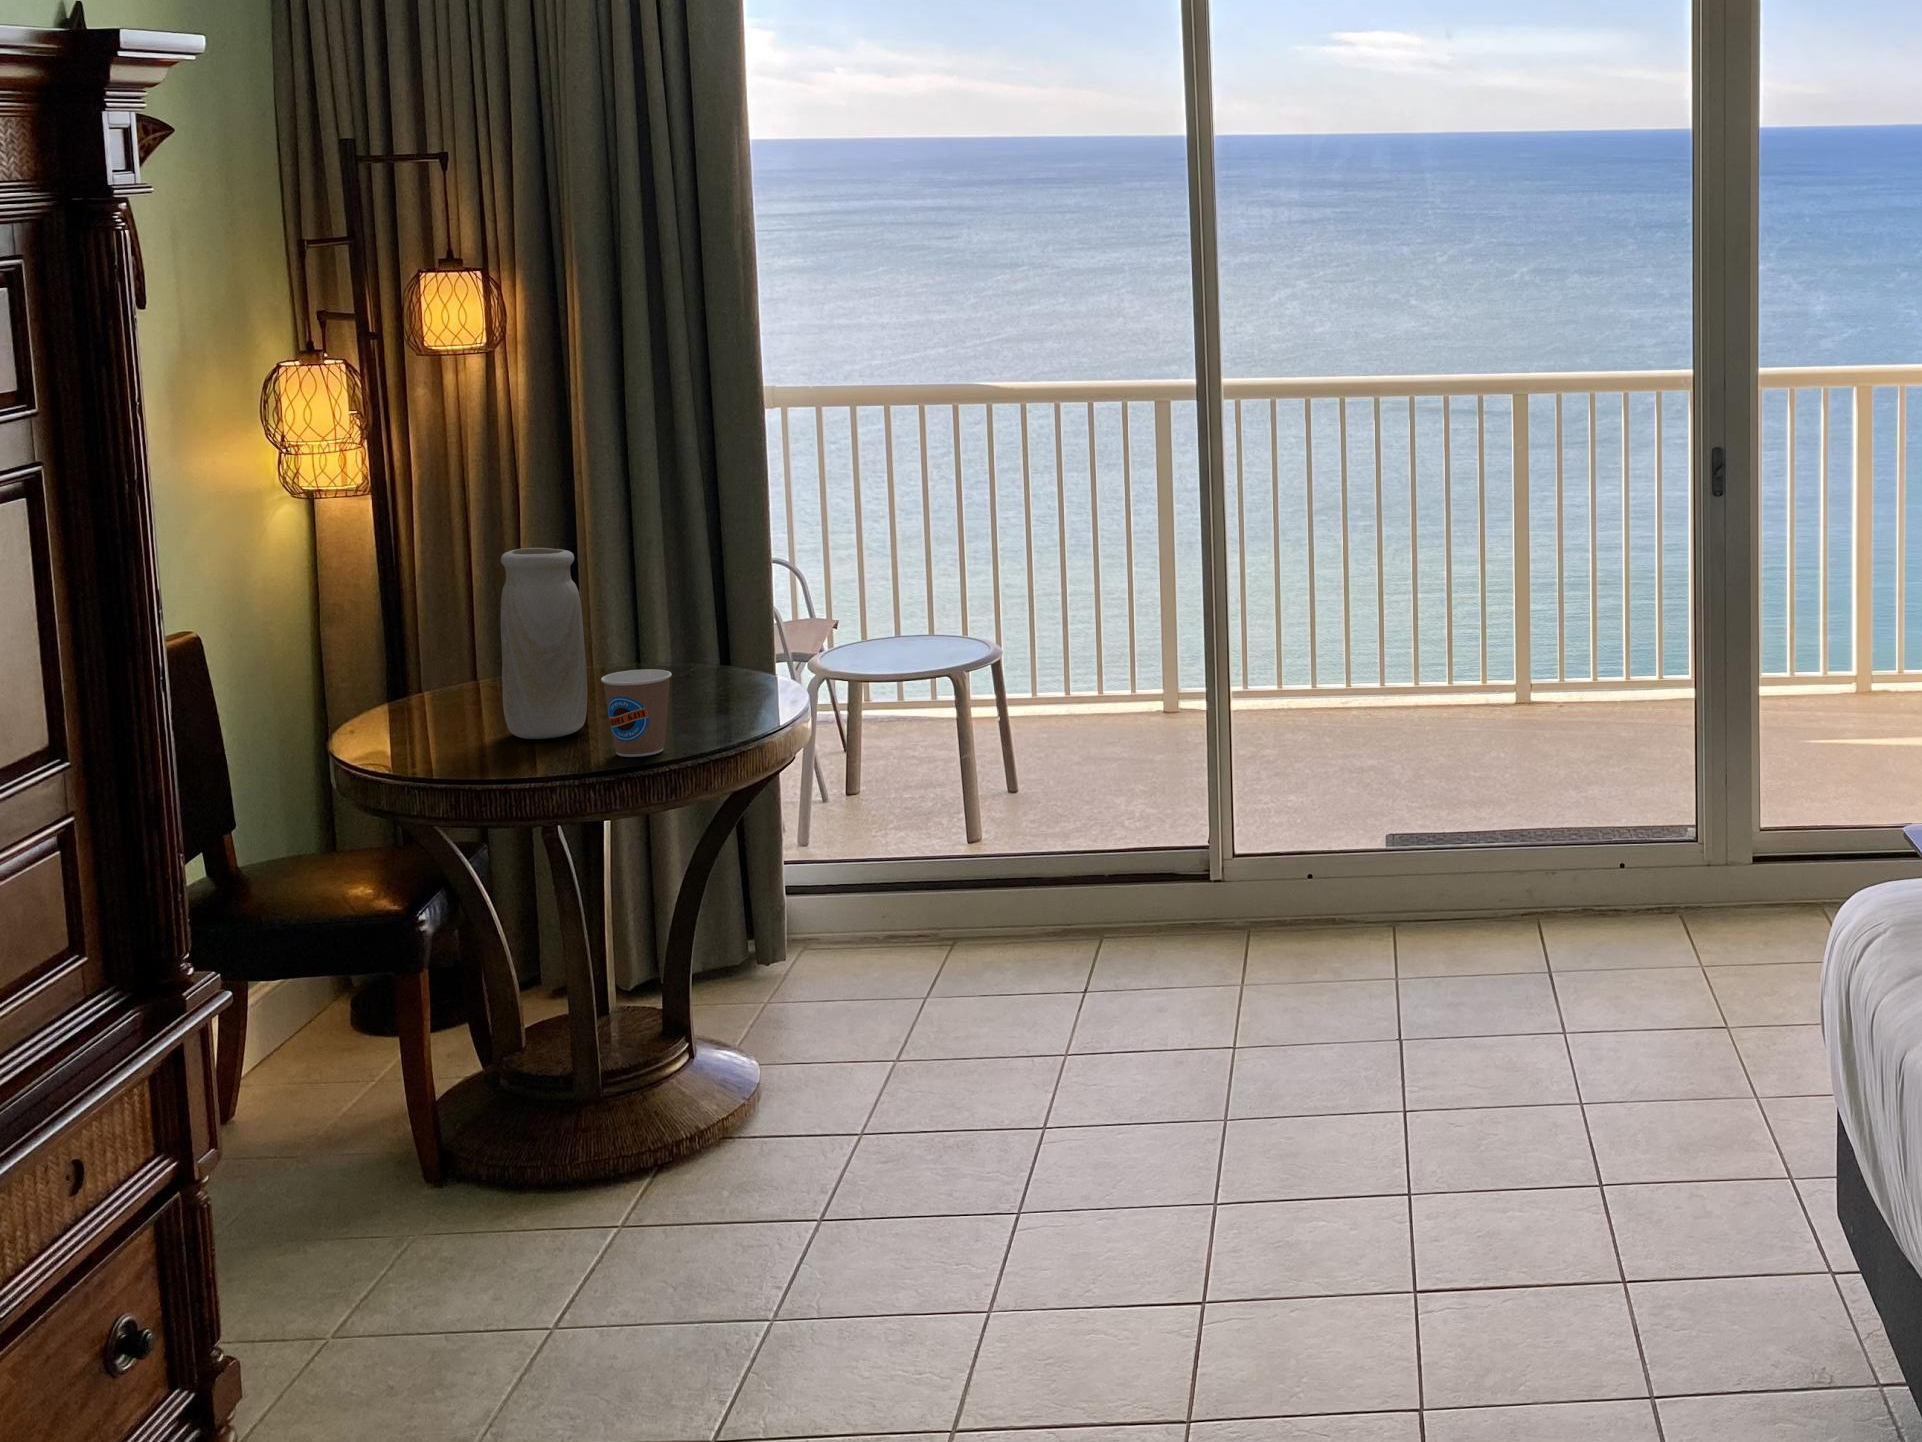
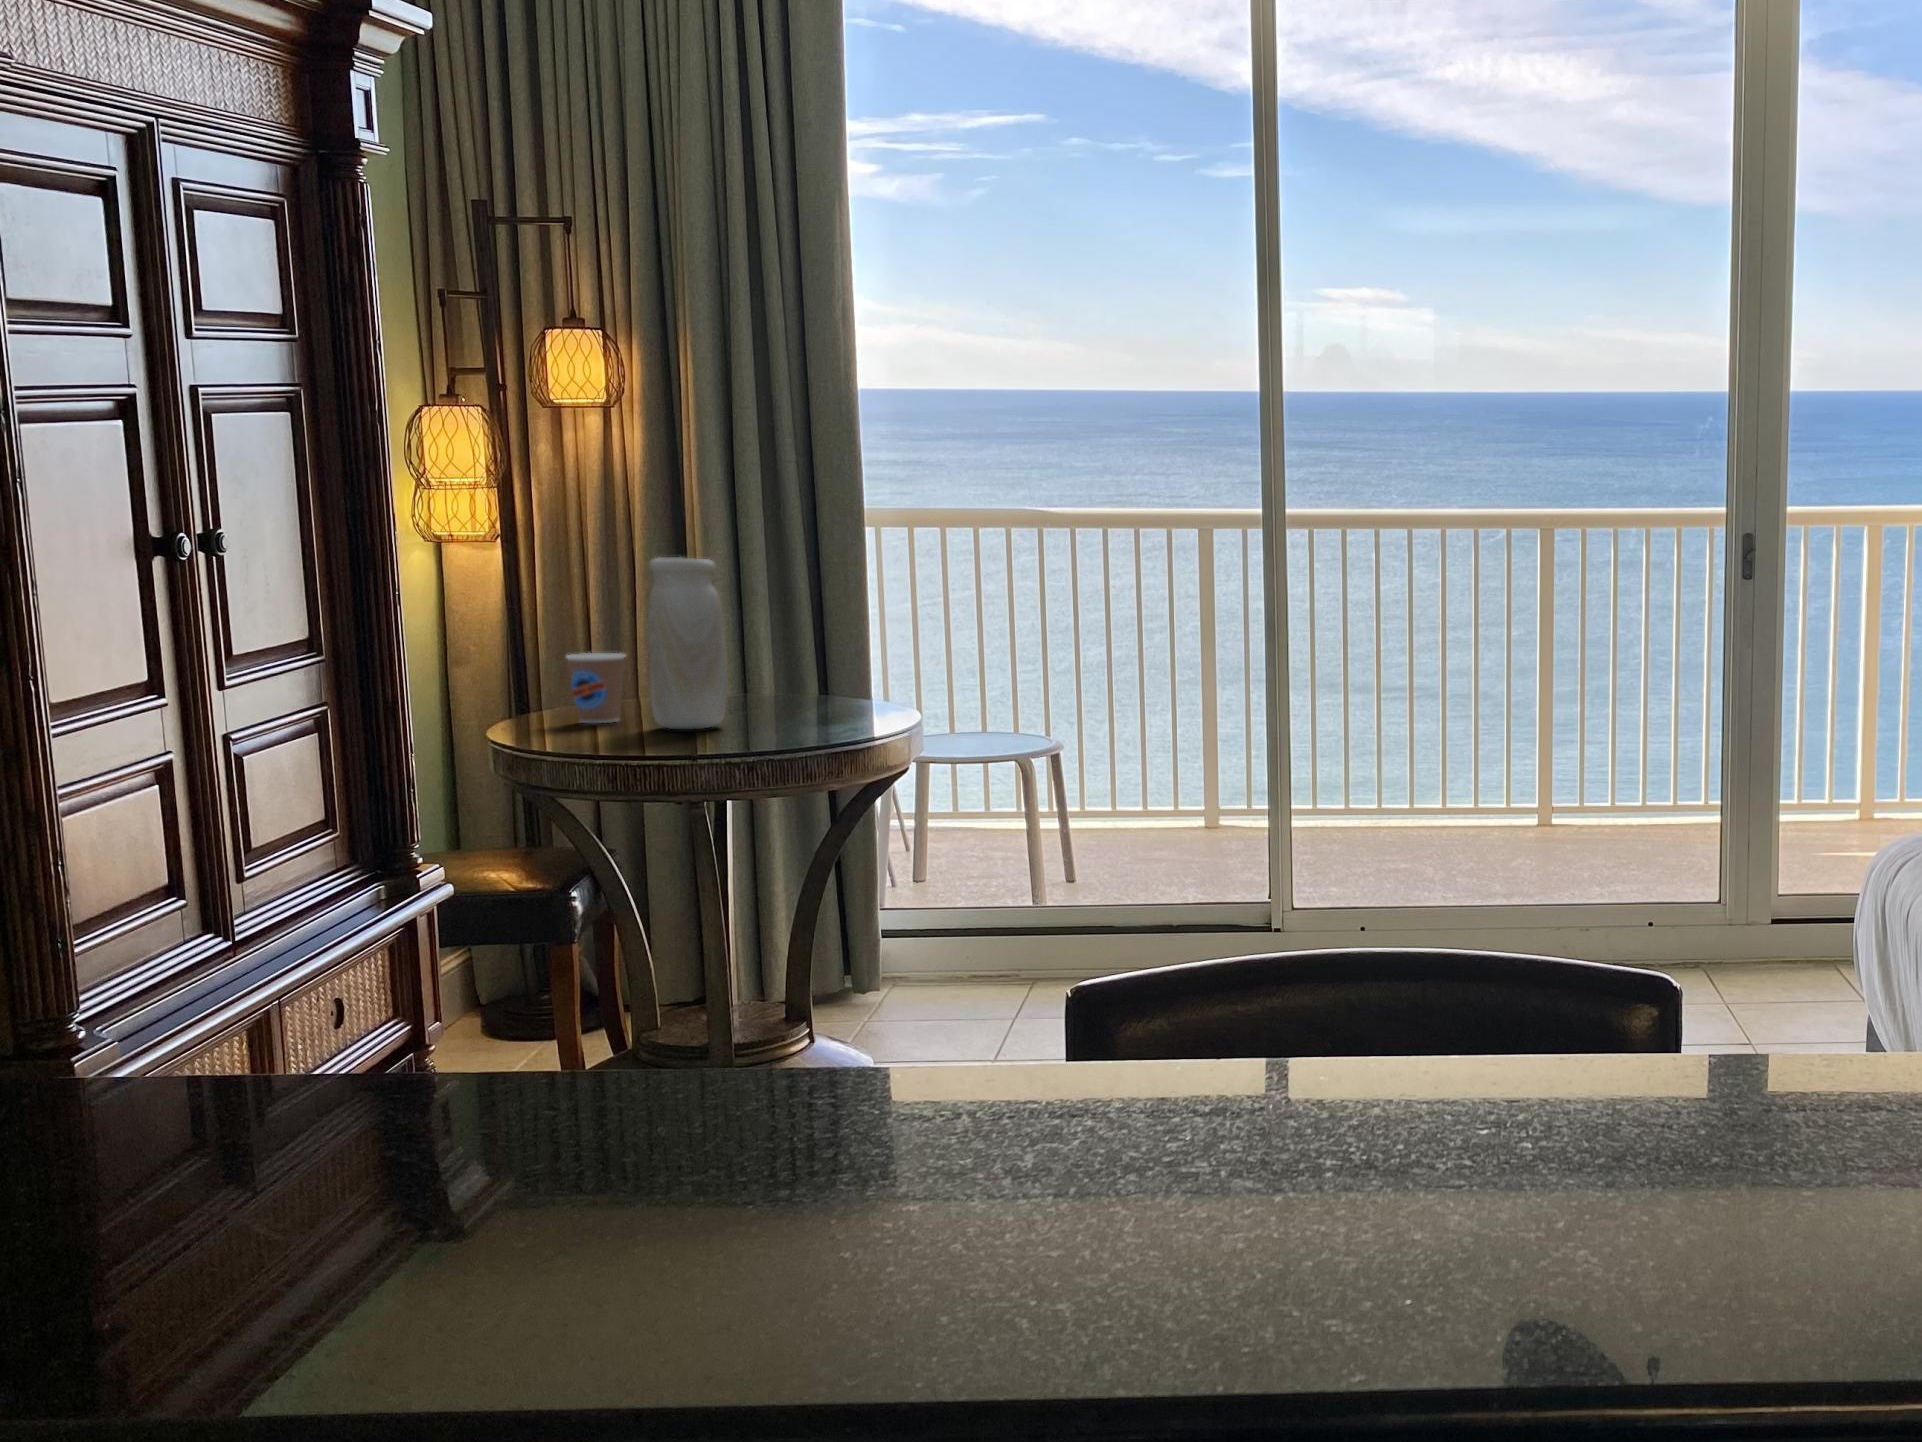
coffee cup: present [601,669,672,757] -> present [567,653,625,723]

